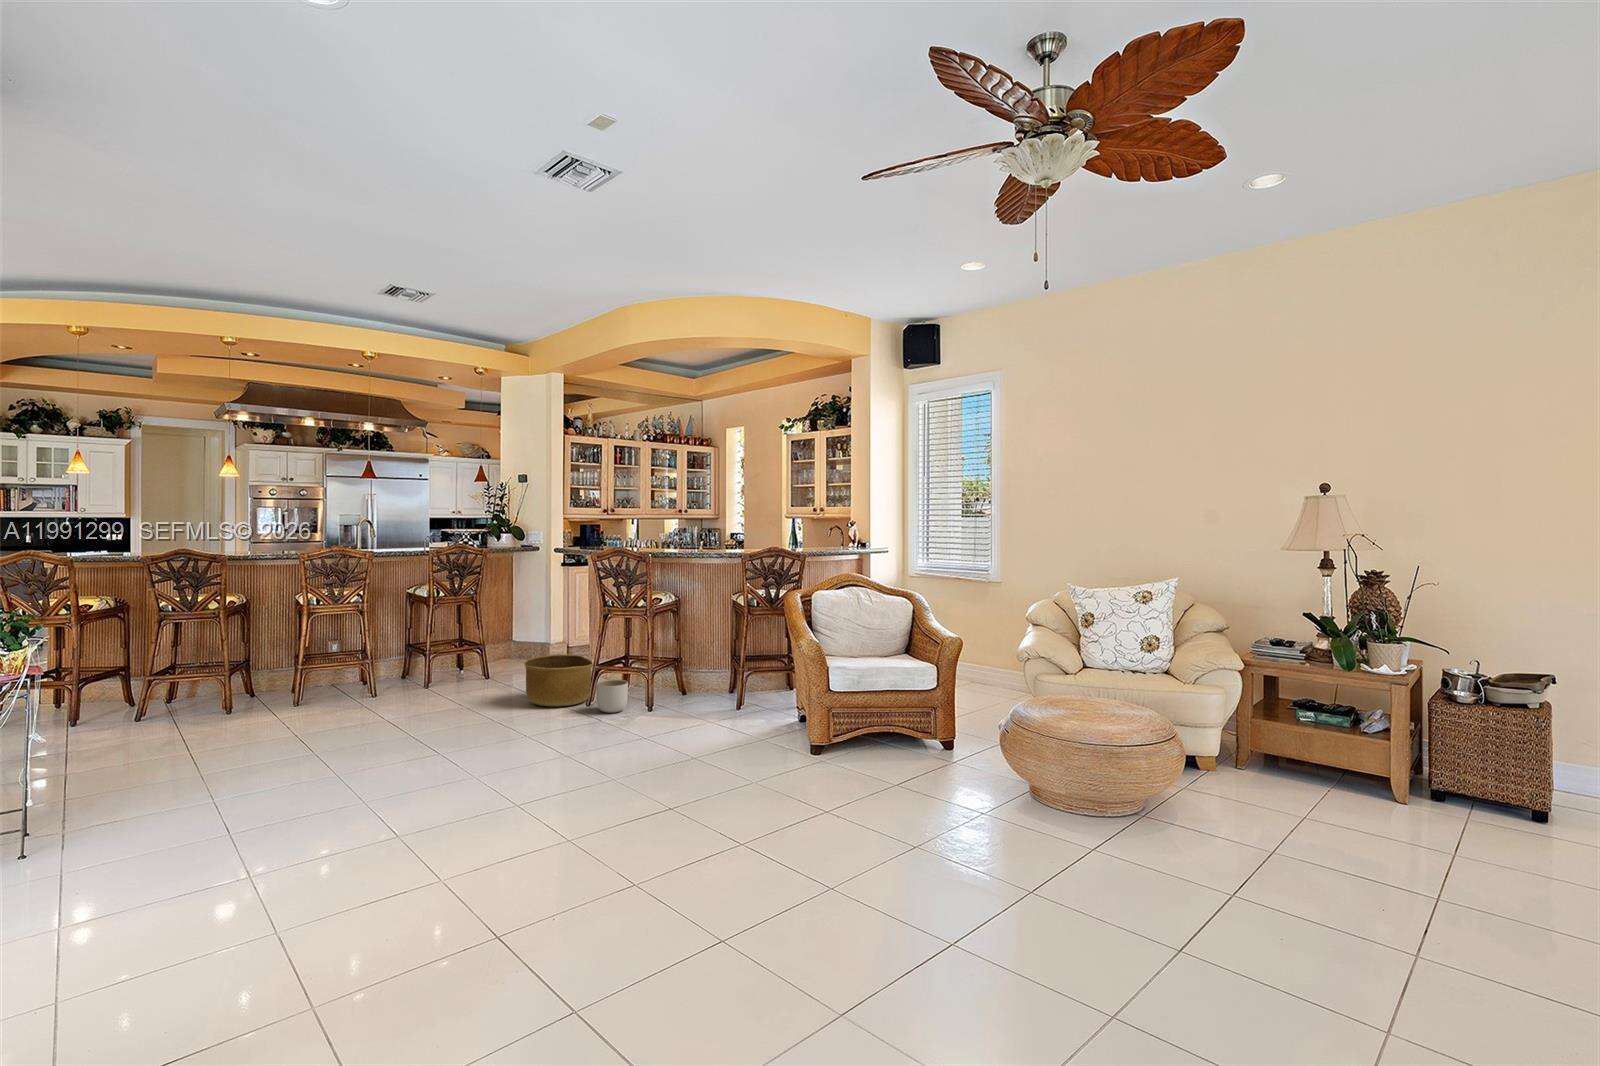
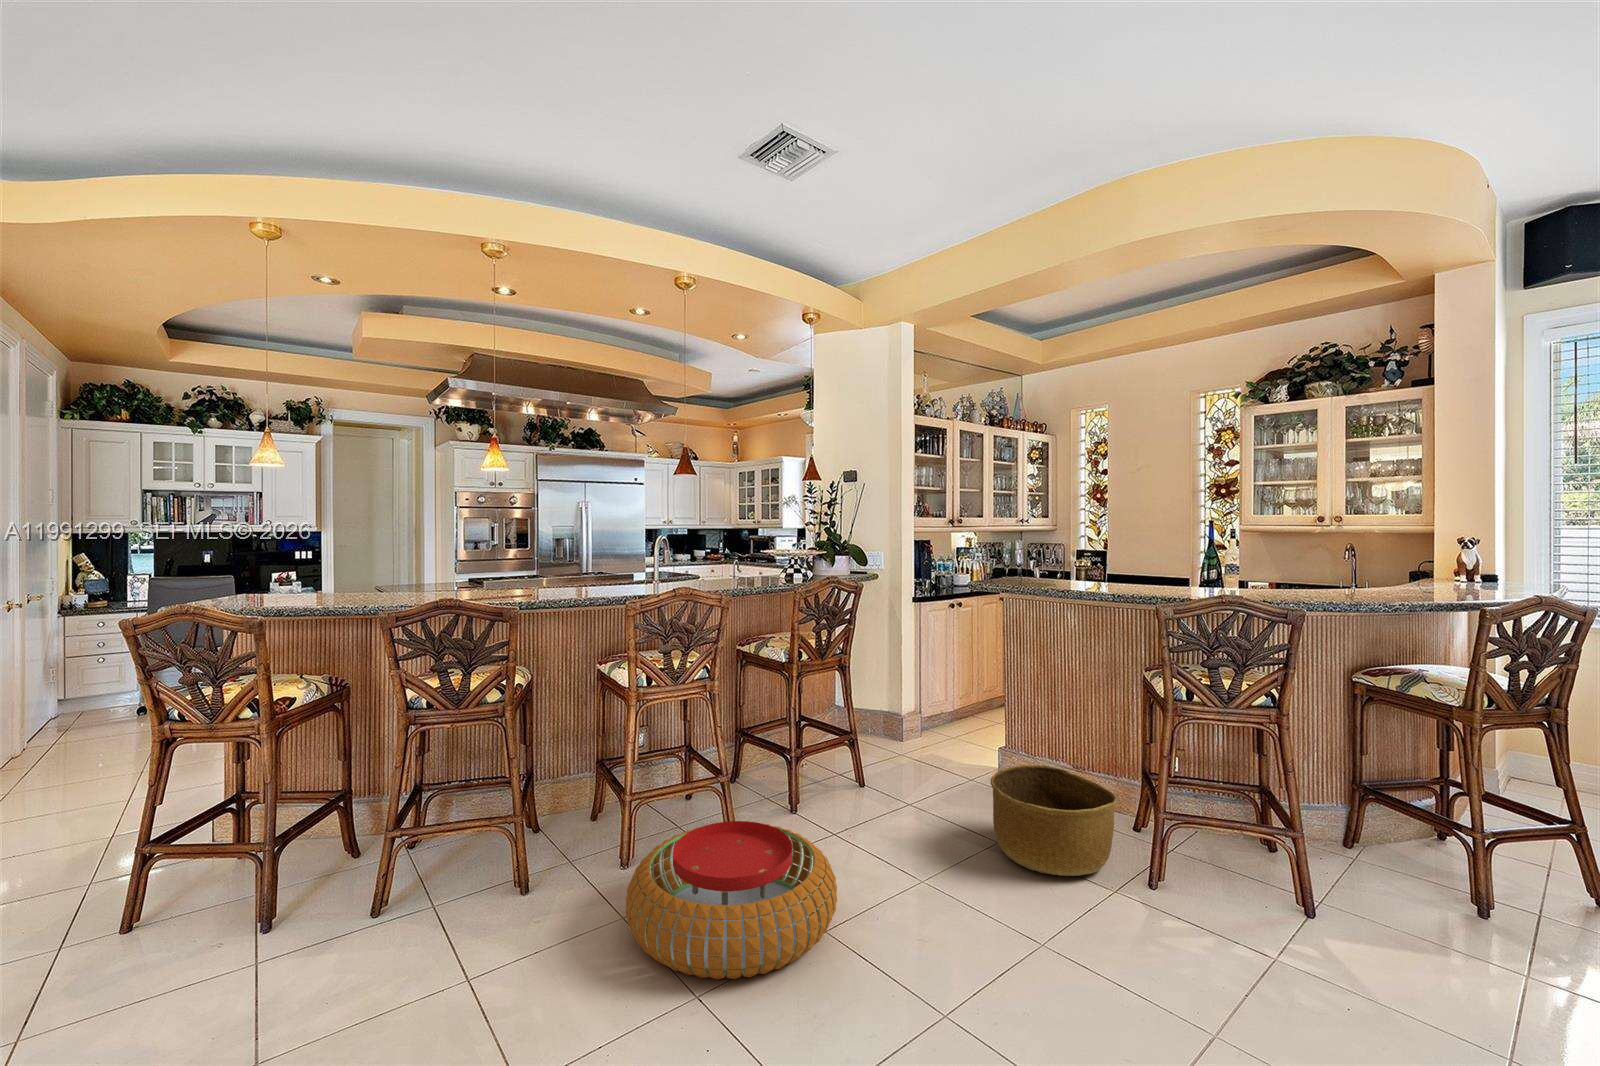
pouf: none [274,675,404,733] -> present [626,821,837,980]
planter: present [596,680,628,713] -> none [1161,830,1227,903]

